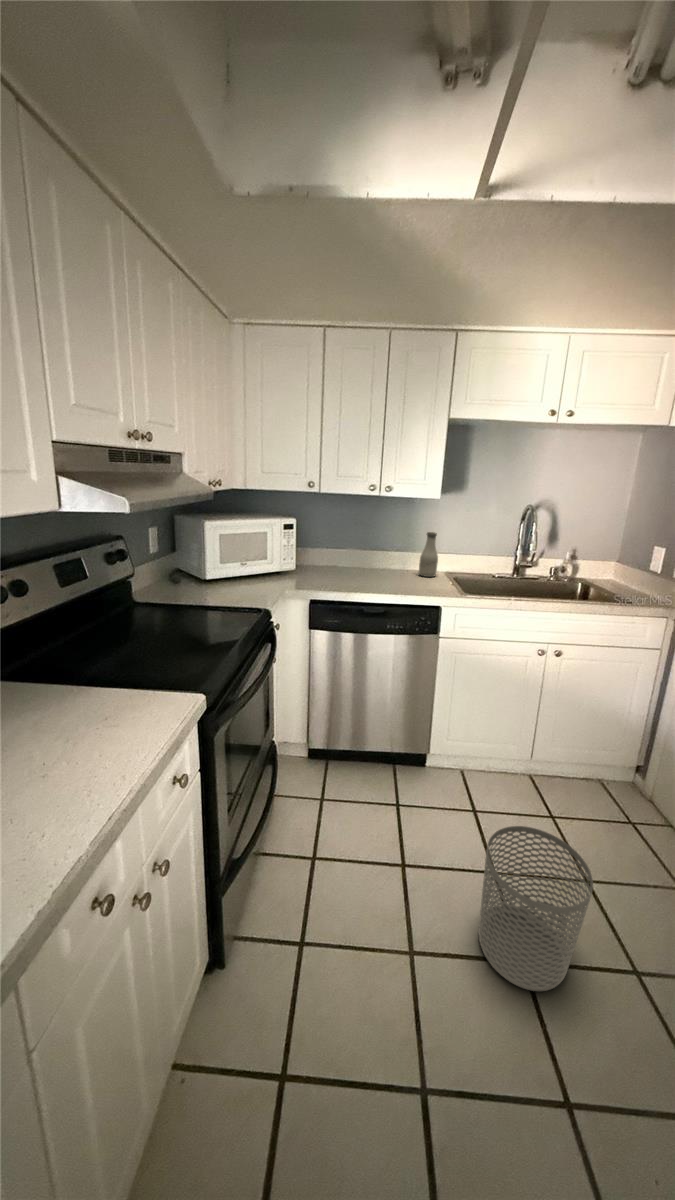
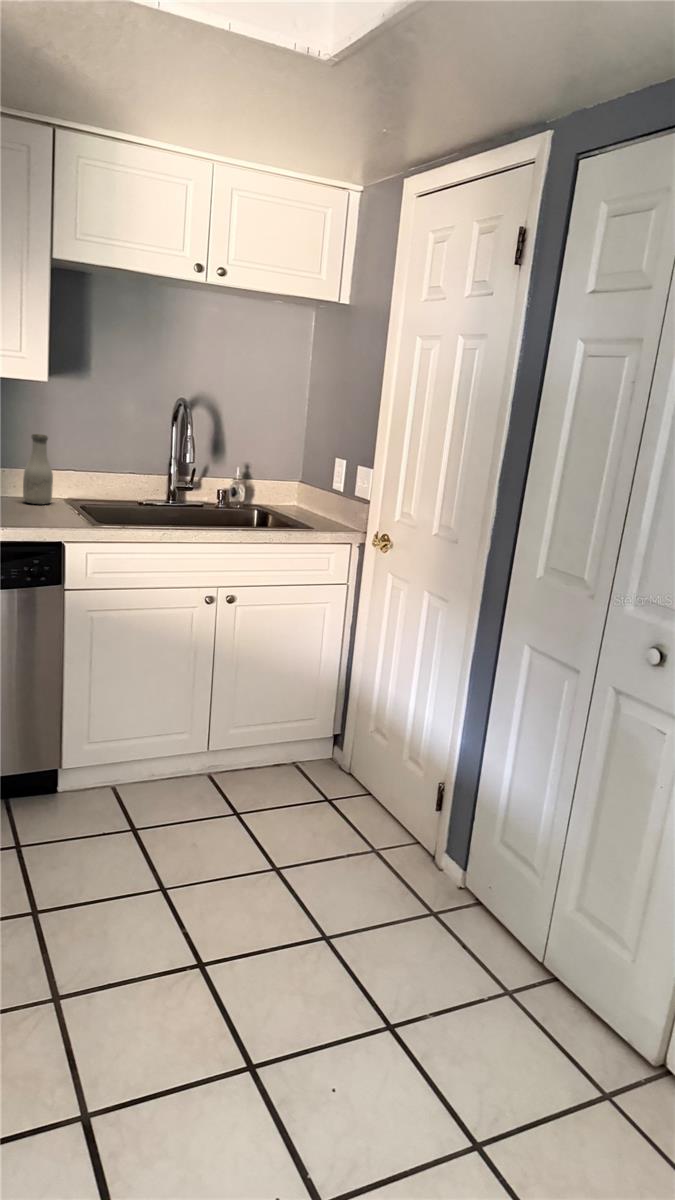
waste bin: present [478,826,593,991] -> none [149,803,273,989]

